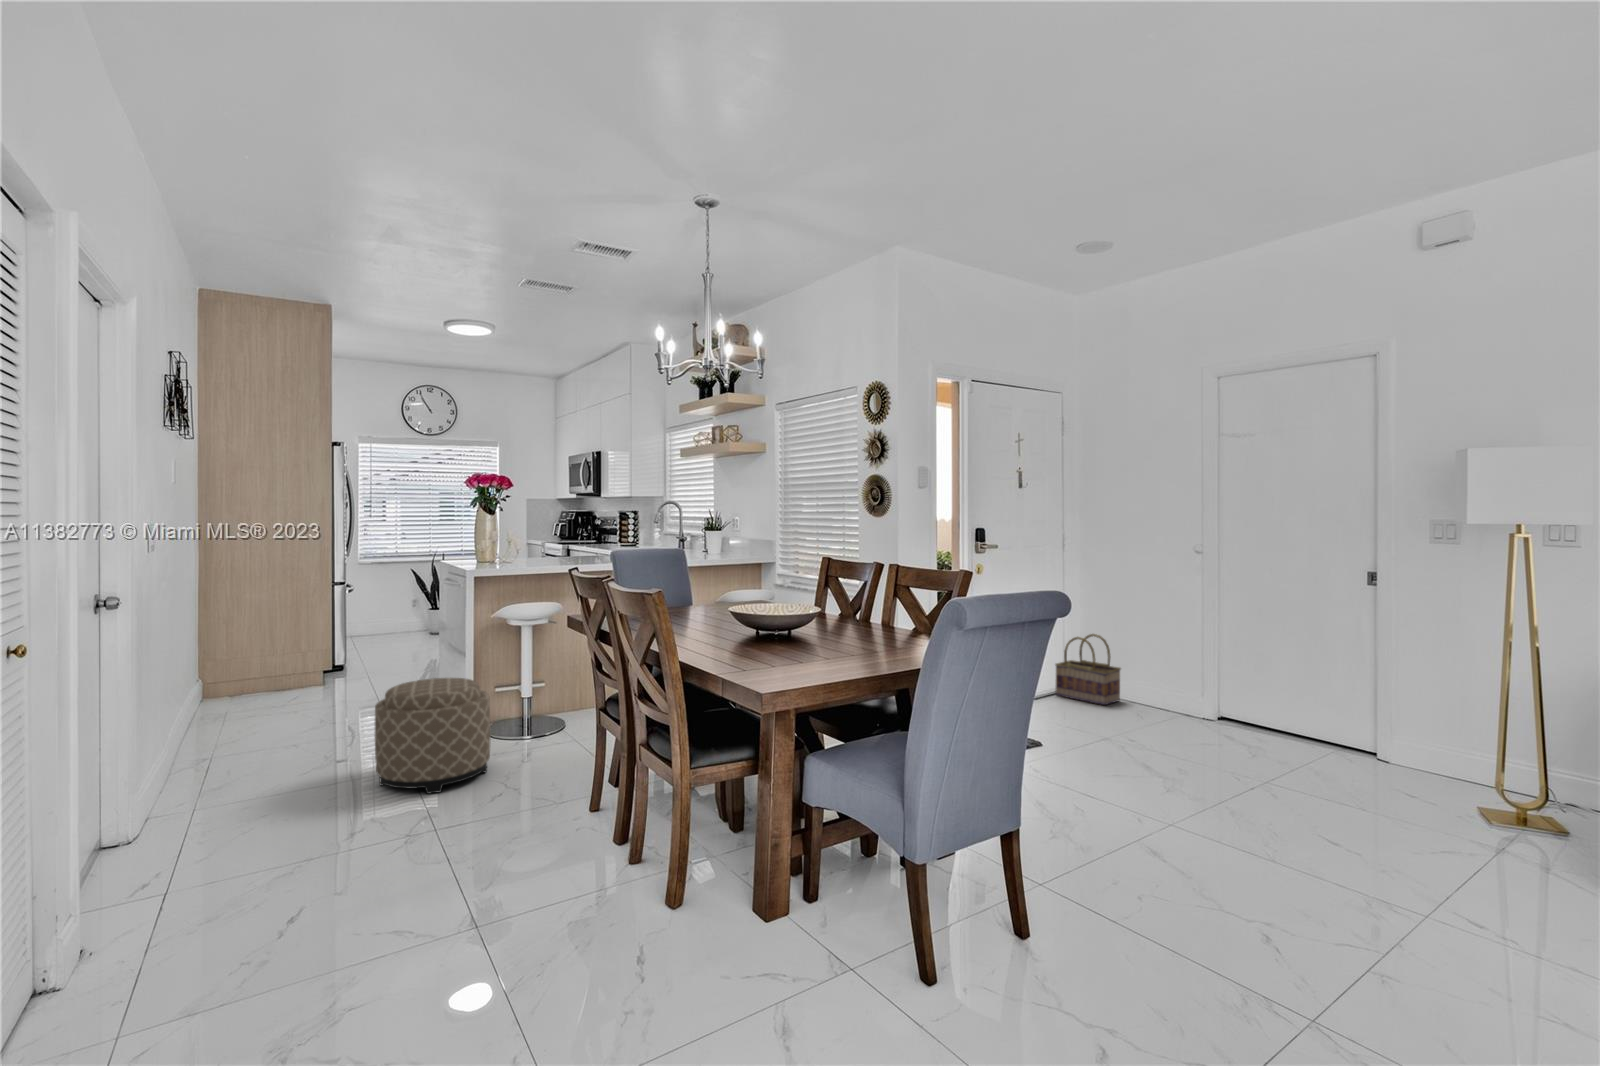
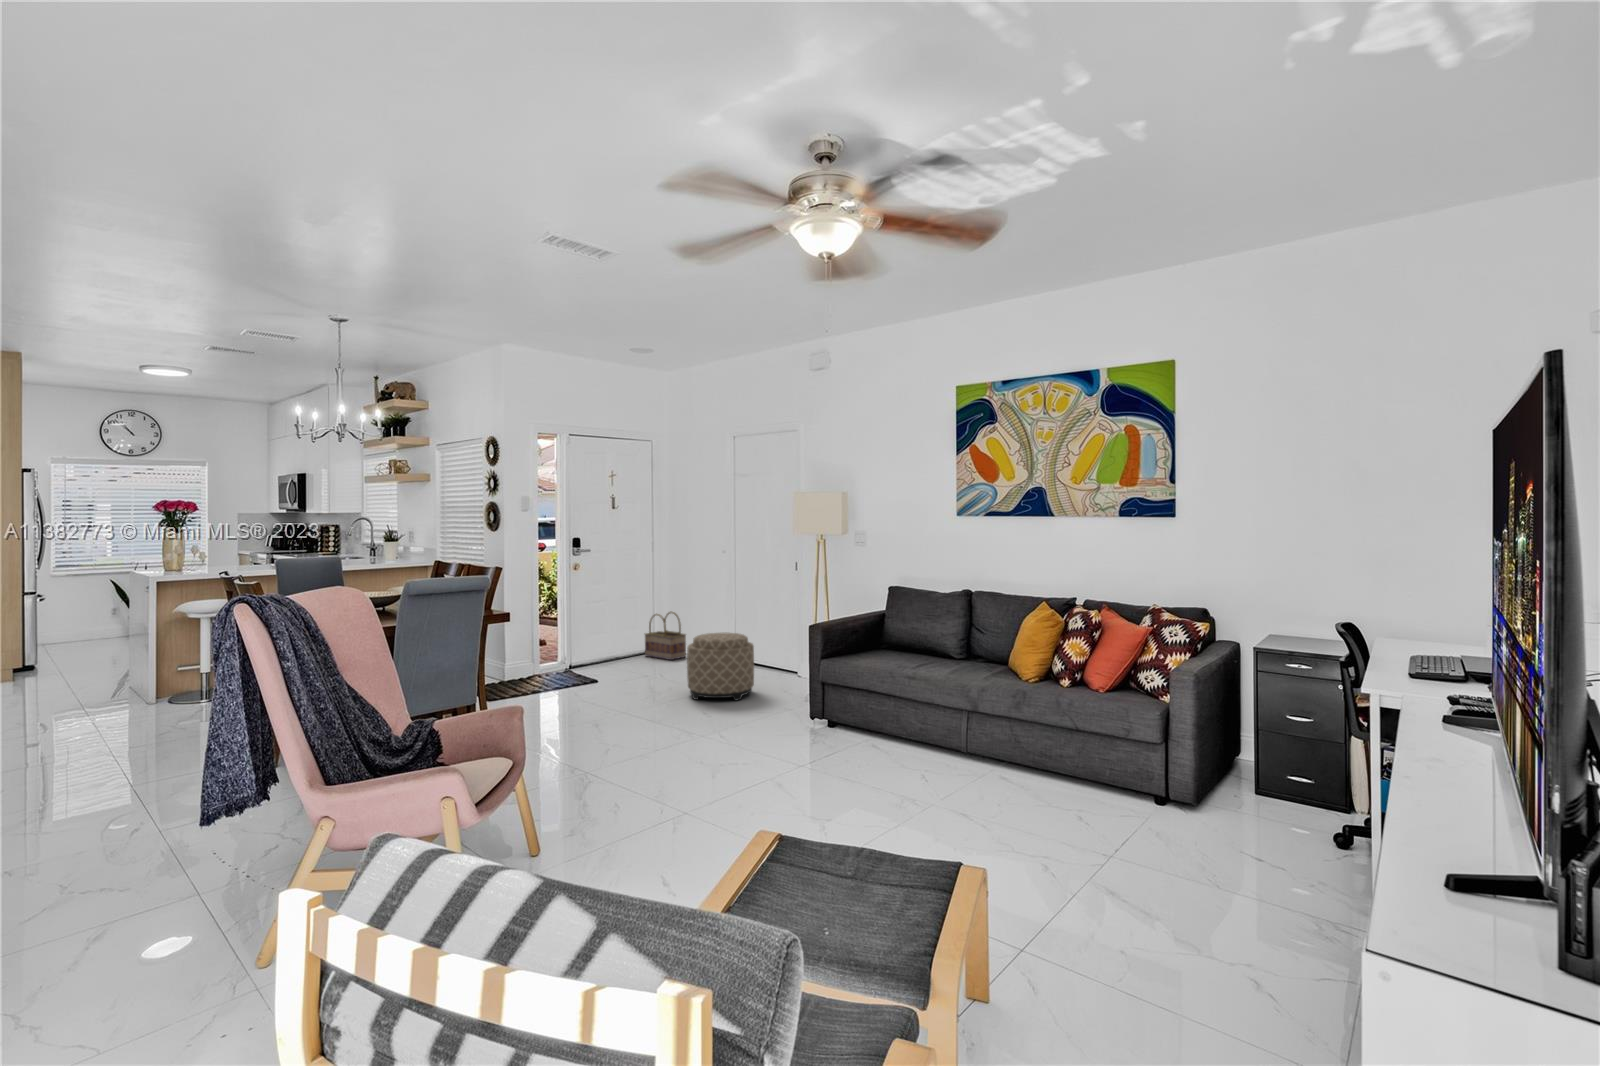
ottoman: present [375,678,490,794] -> present [687,633,754,701]

